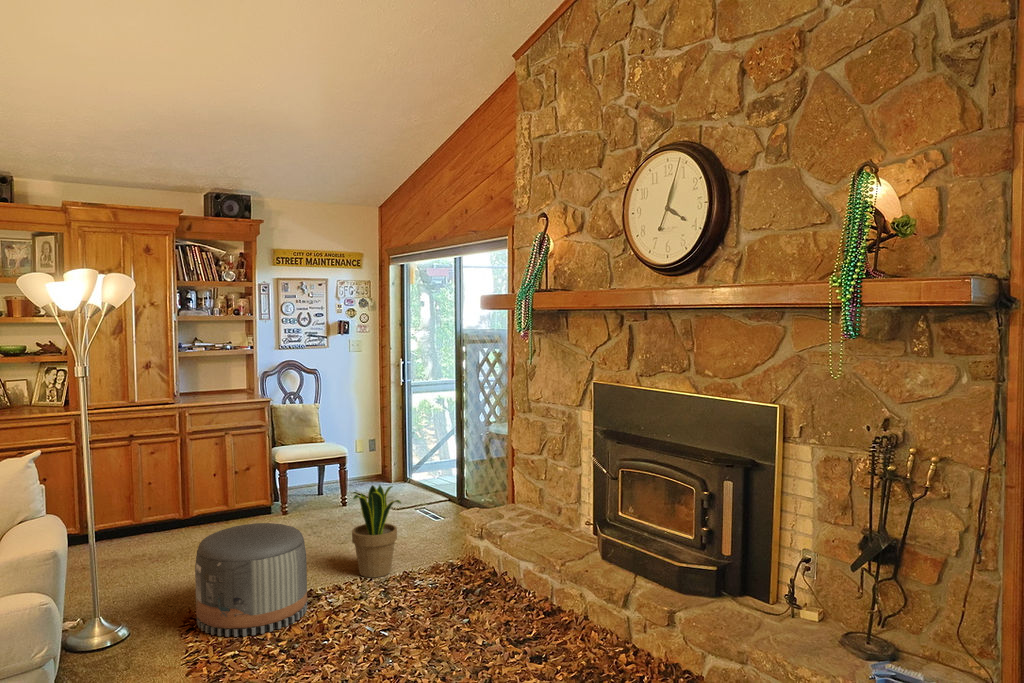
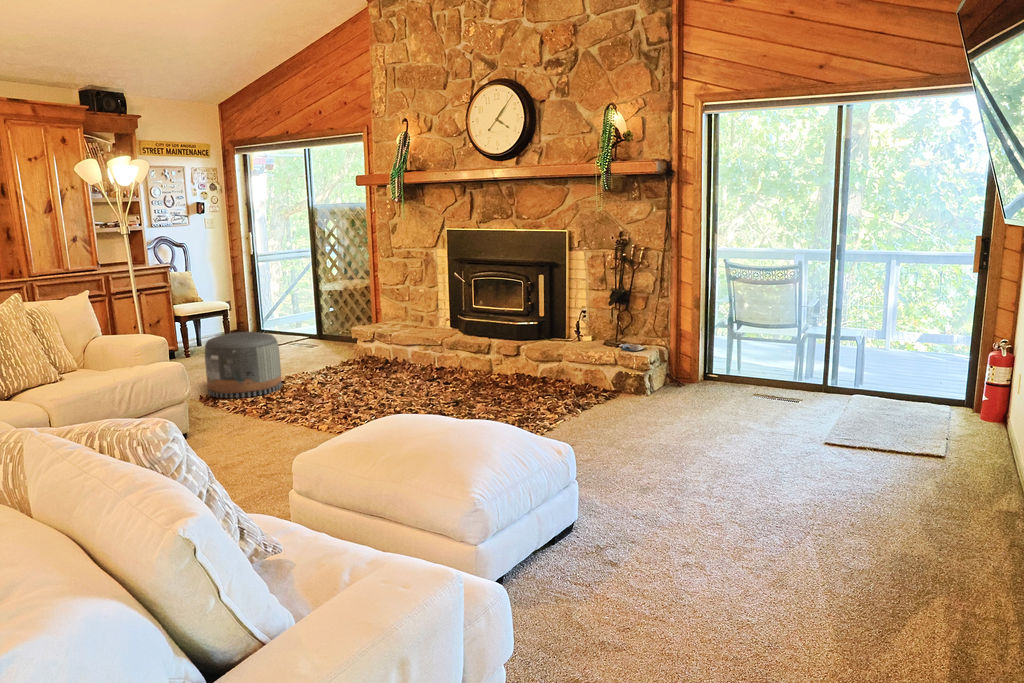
potted plant: present [352,485,401,577] -> none [286,308,321,370]

